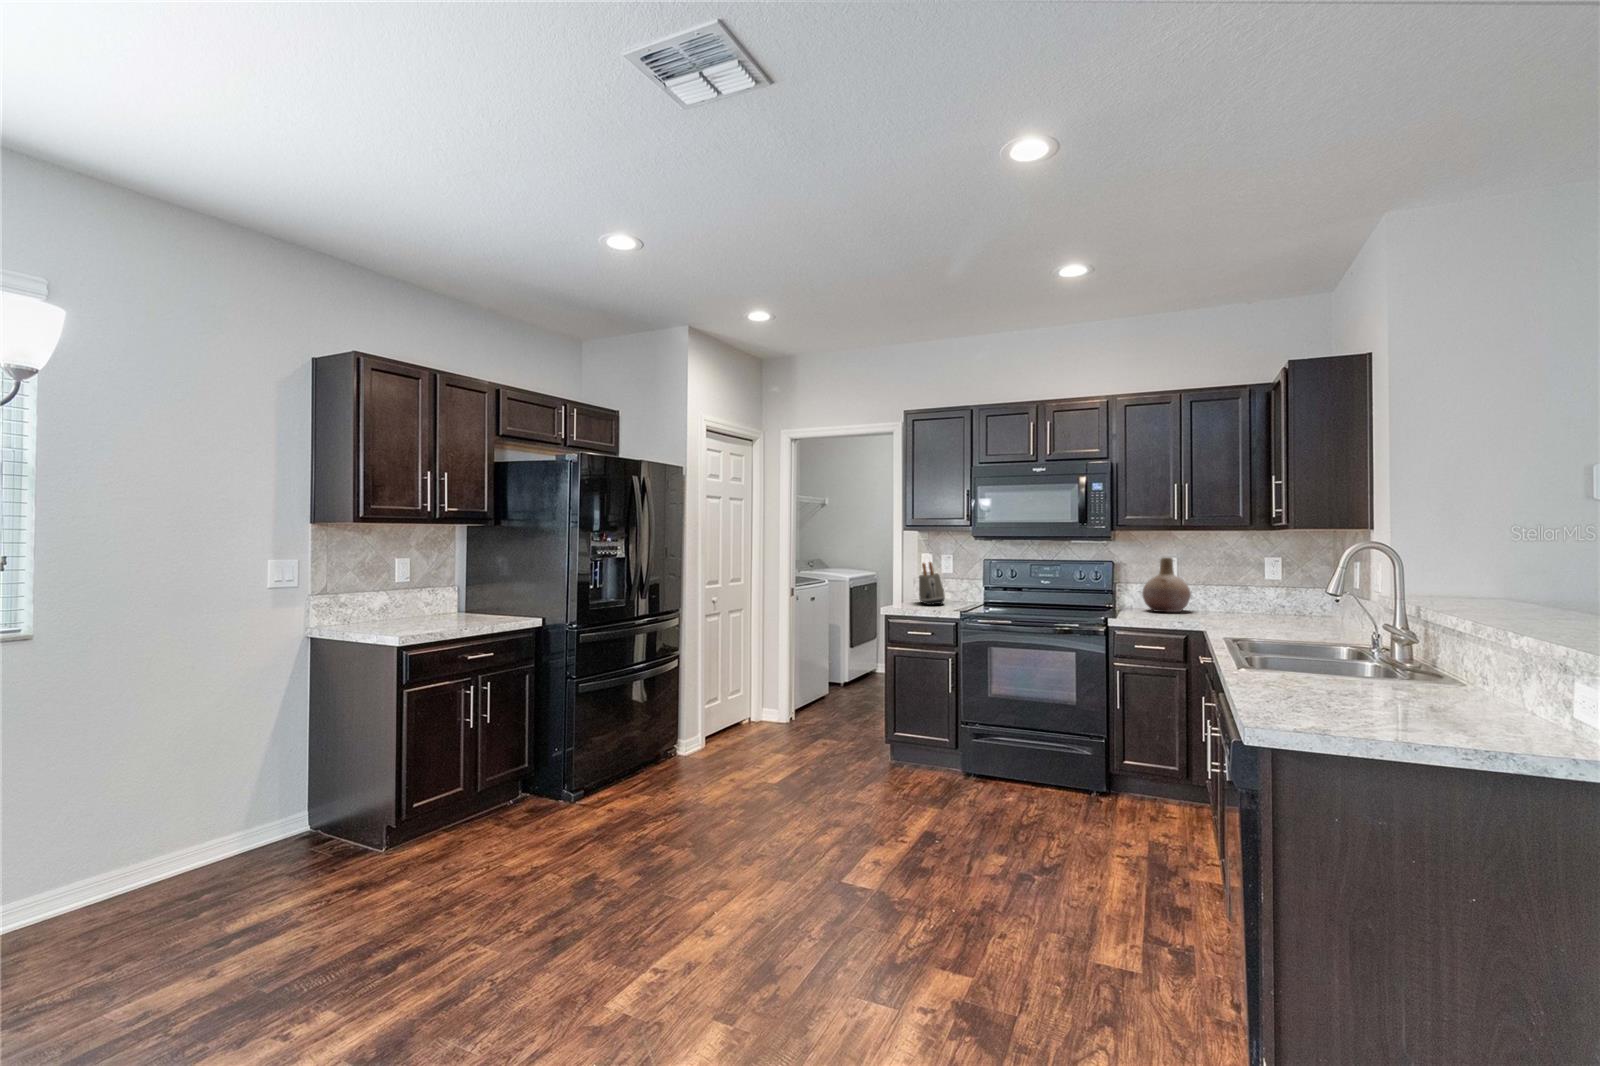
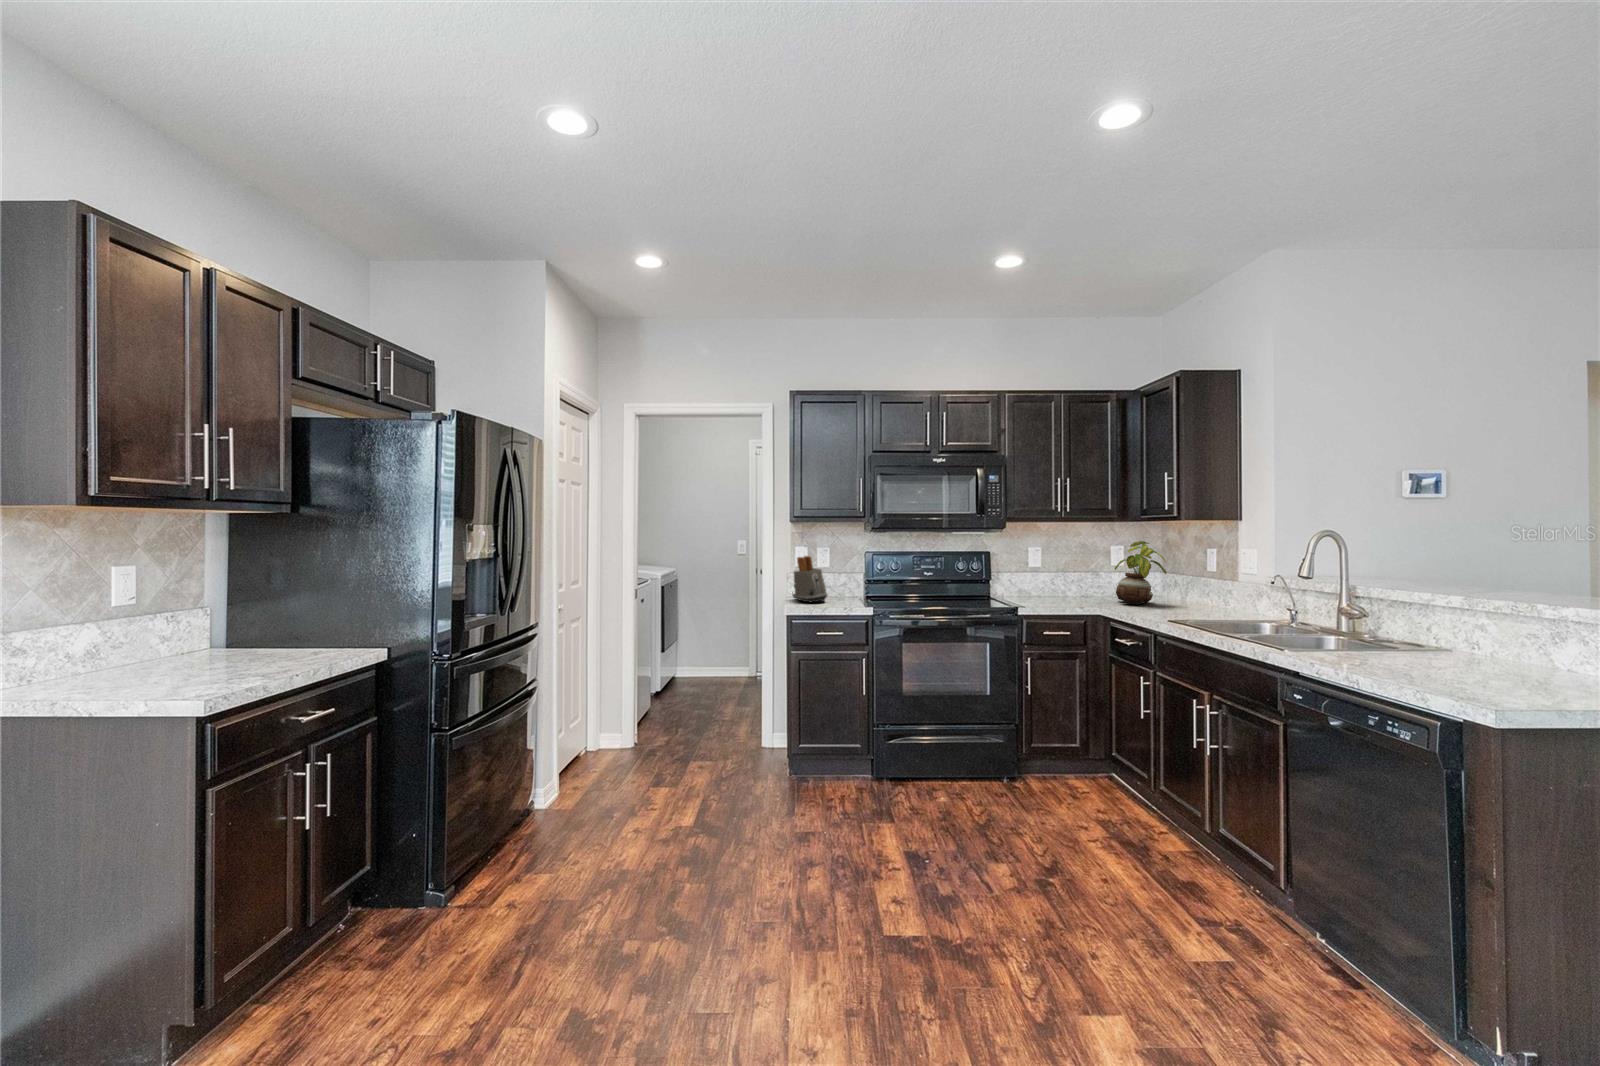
potted plant: none [1238,551,1296,621] -> present [1115,541,1166,605]
vase: present [1142,557,1191,612] -> none [1018,548,1061,600]

